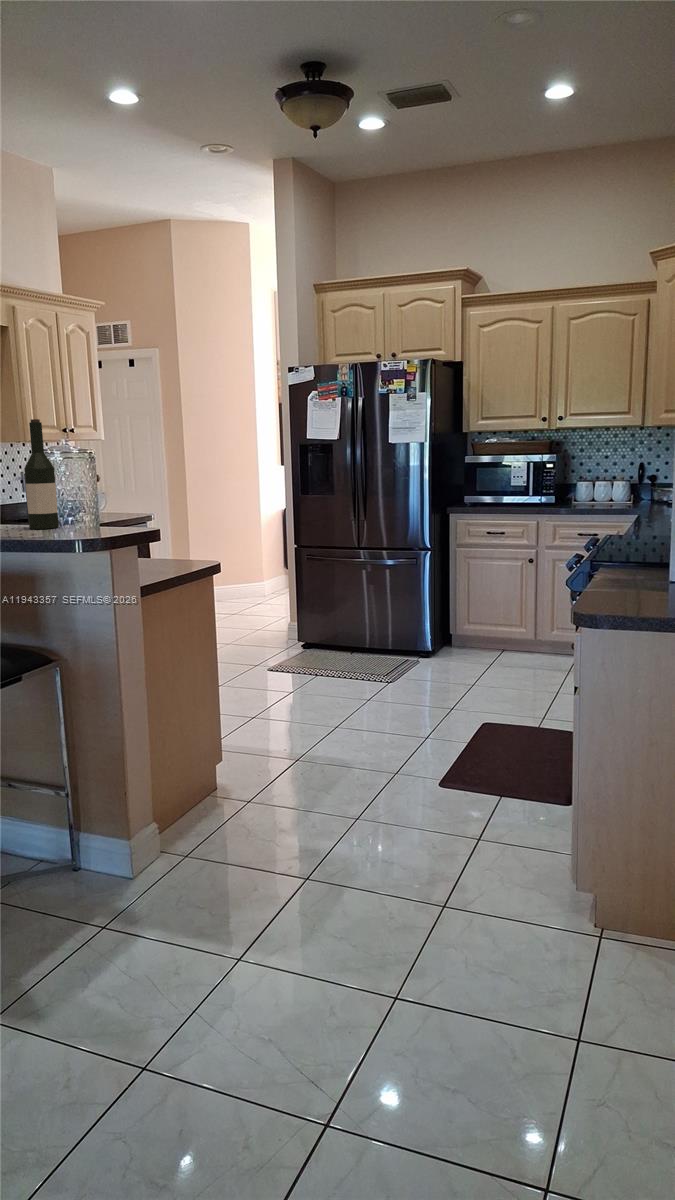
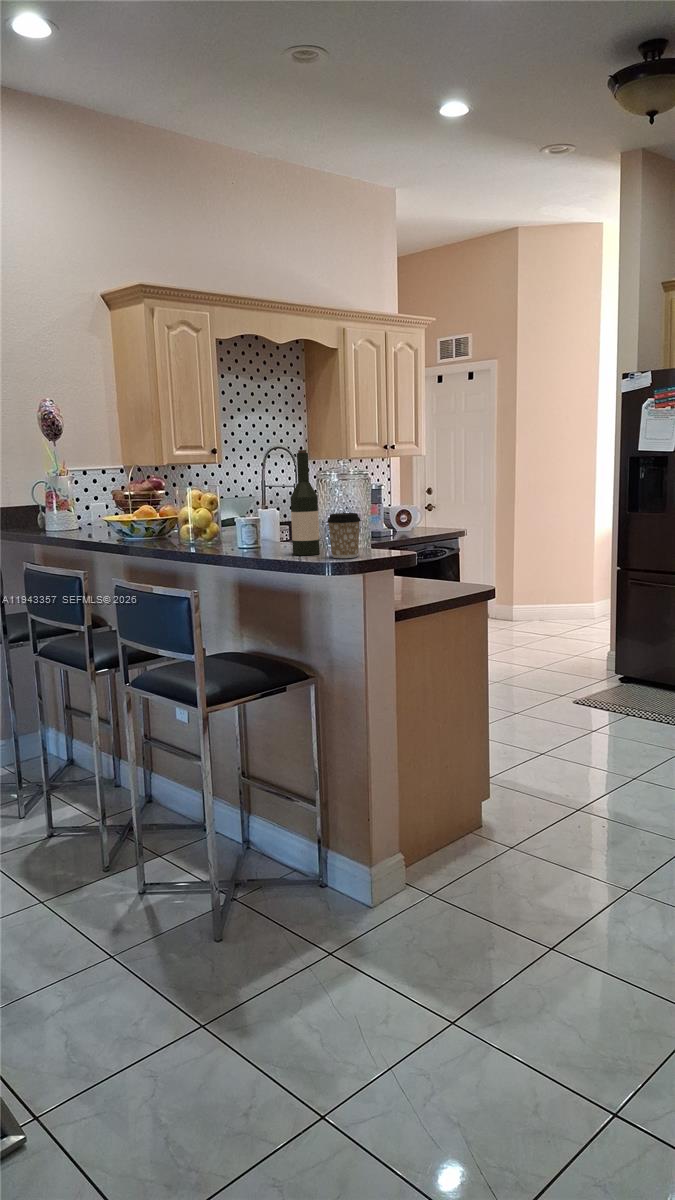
coffee cup: none [71,484,106,530] -> present [328,513,361,558]

